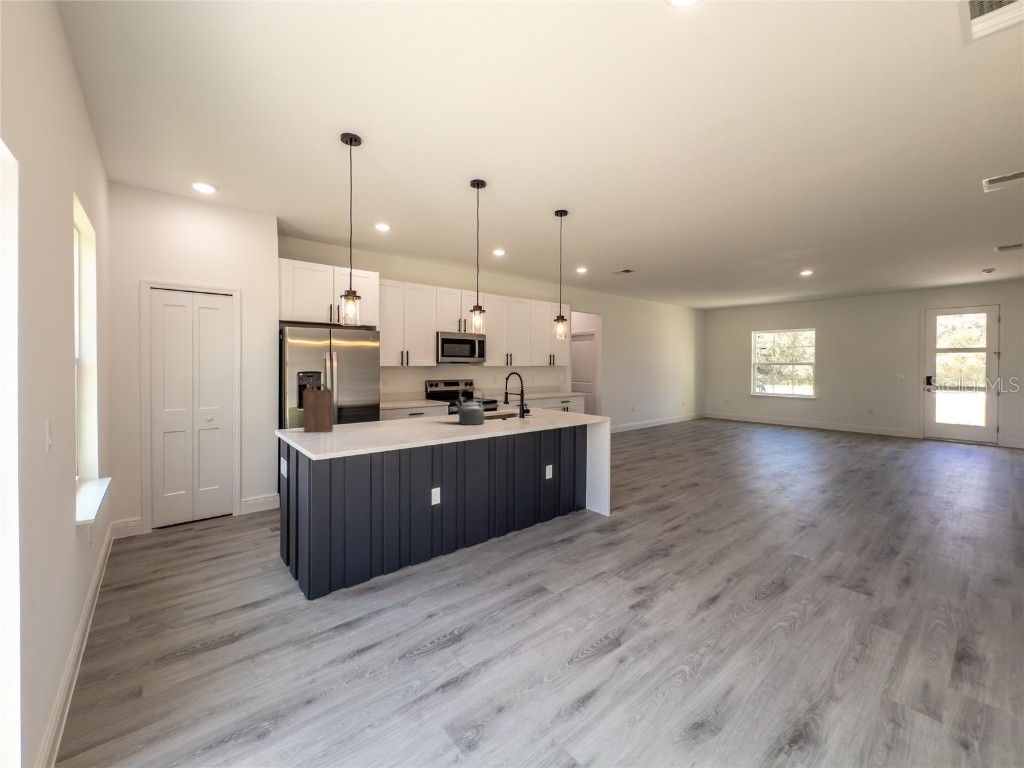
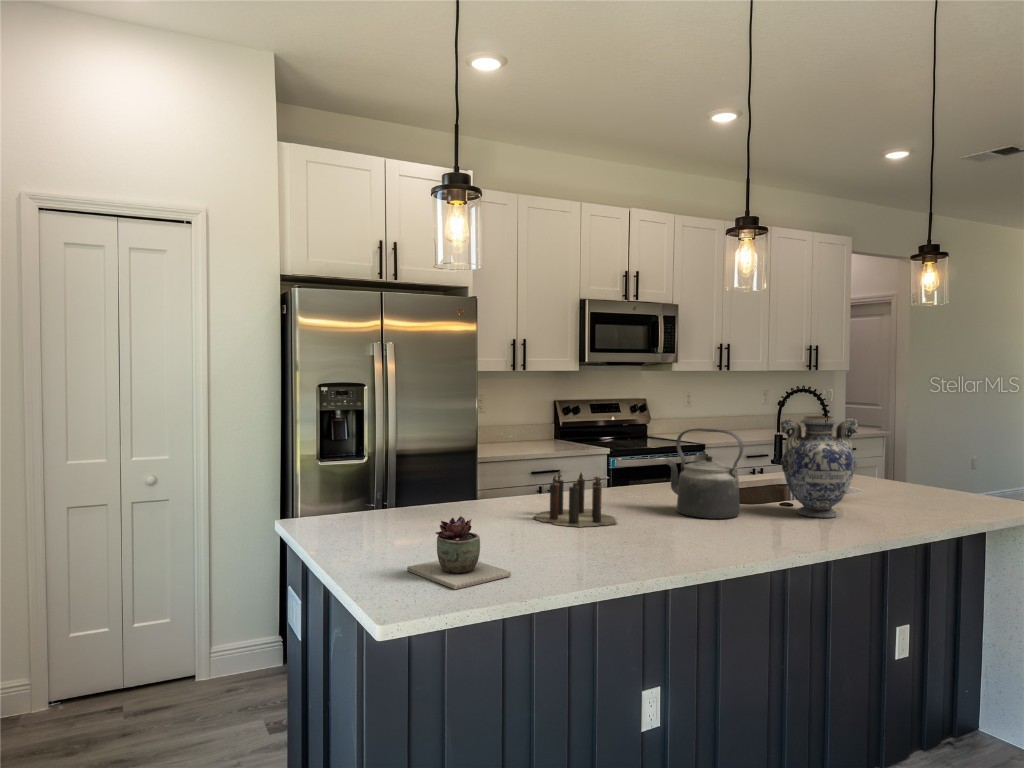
vase: none [501,382,532,423] -> present [780,416,859,518]
cutting board: present [303,384,333,432] -> none [336,417,402,530]
candle: none [394,407,440,429] -> present [534,471,617,527]
succulent plant: none [330,420,373,446] -> present [407,516,511,589]

